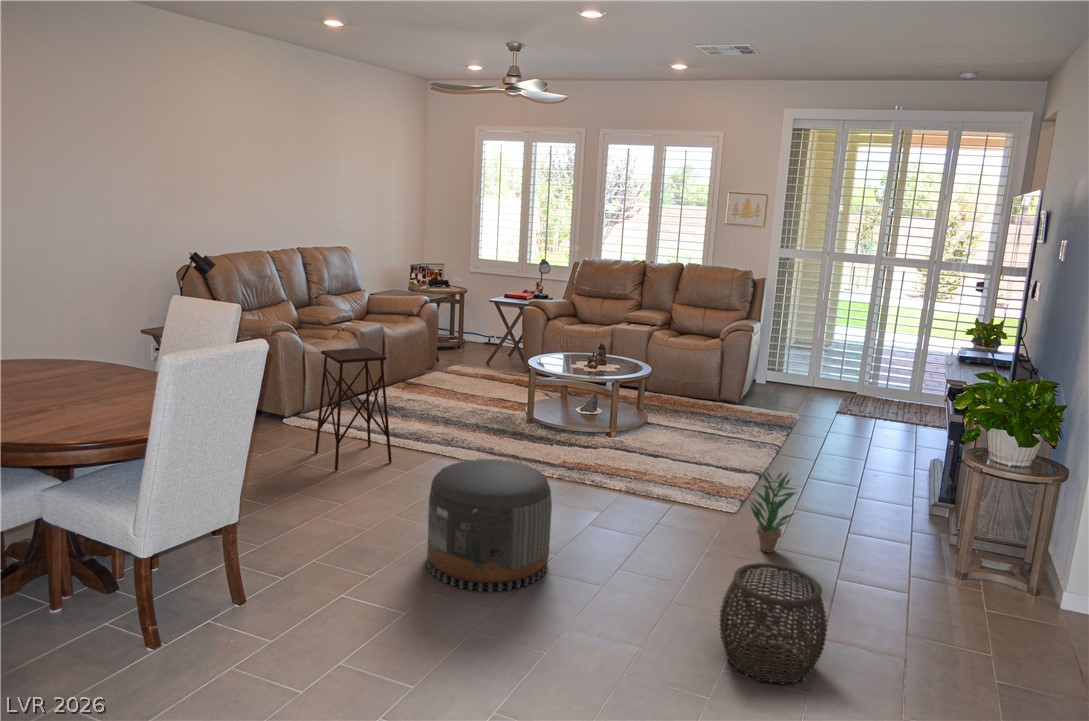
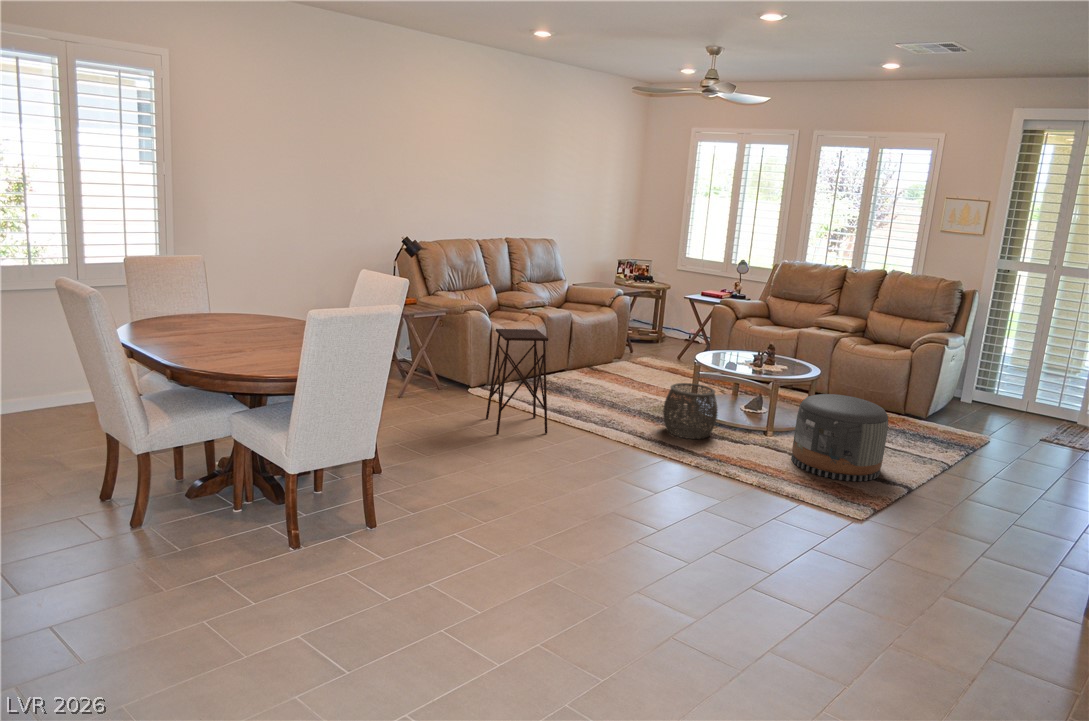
pouf: present [427,459,552,592] -> present [791,394,888,481]
potted plant: present [751,472,797,553] -> none [861,476,912,561]
woven basket: present [719,563,827,684] -> present [663,383,718,439]

